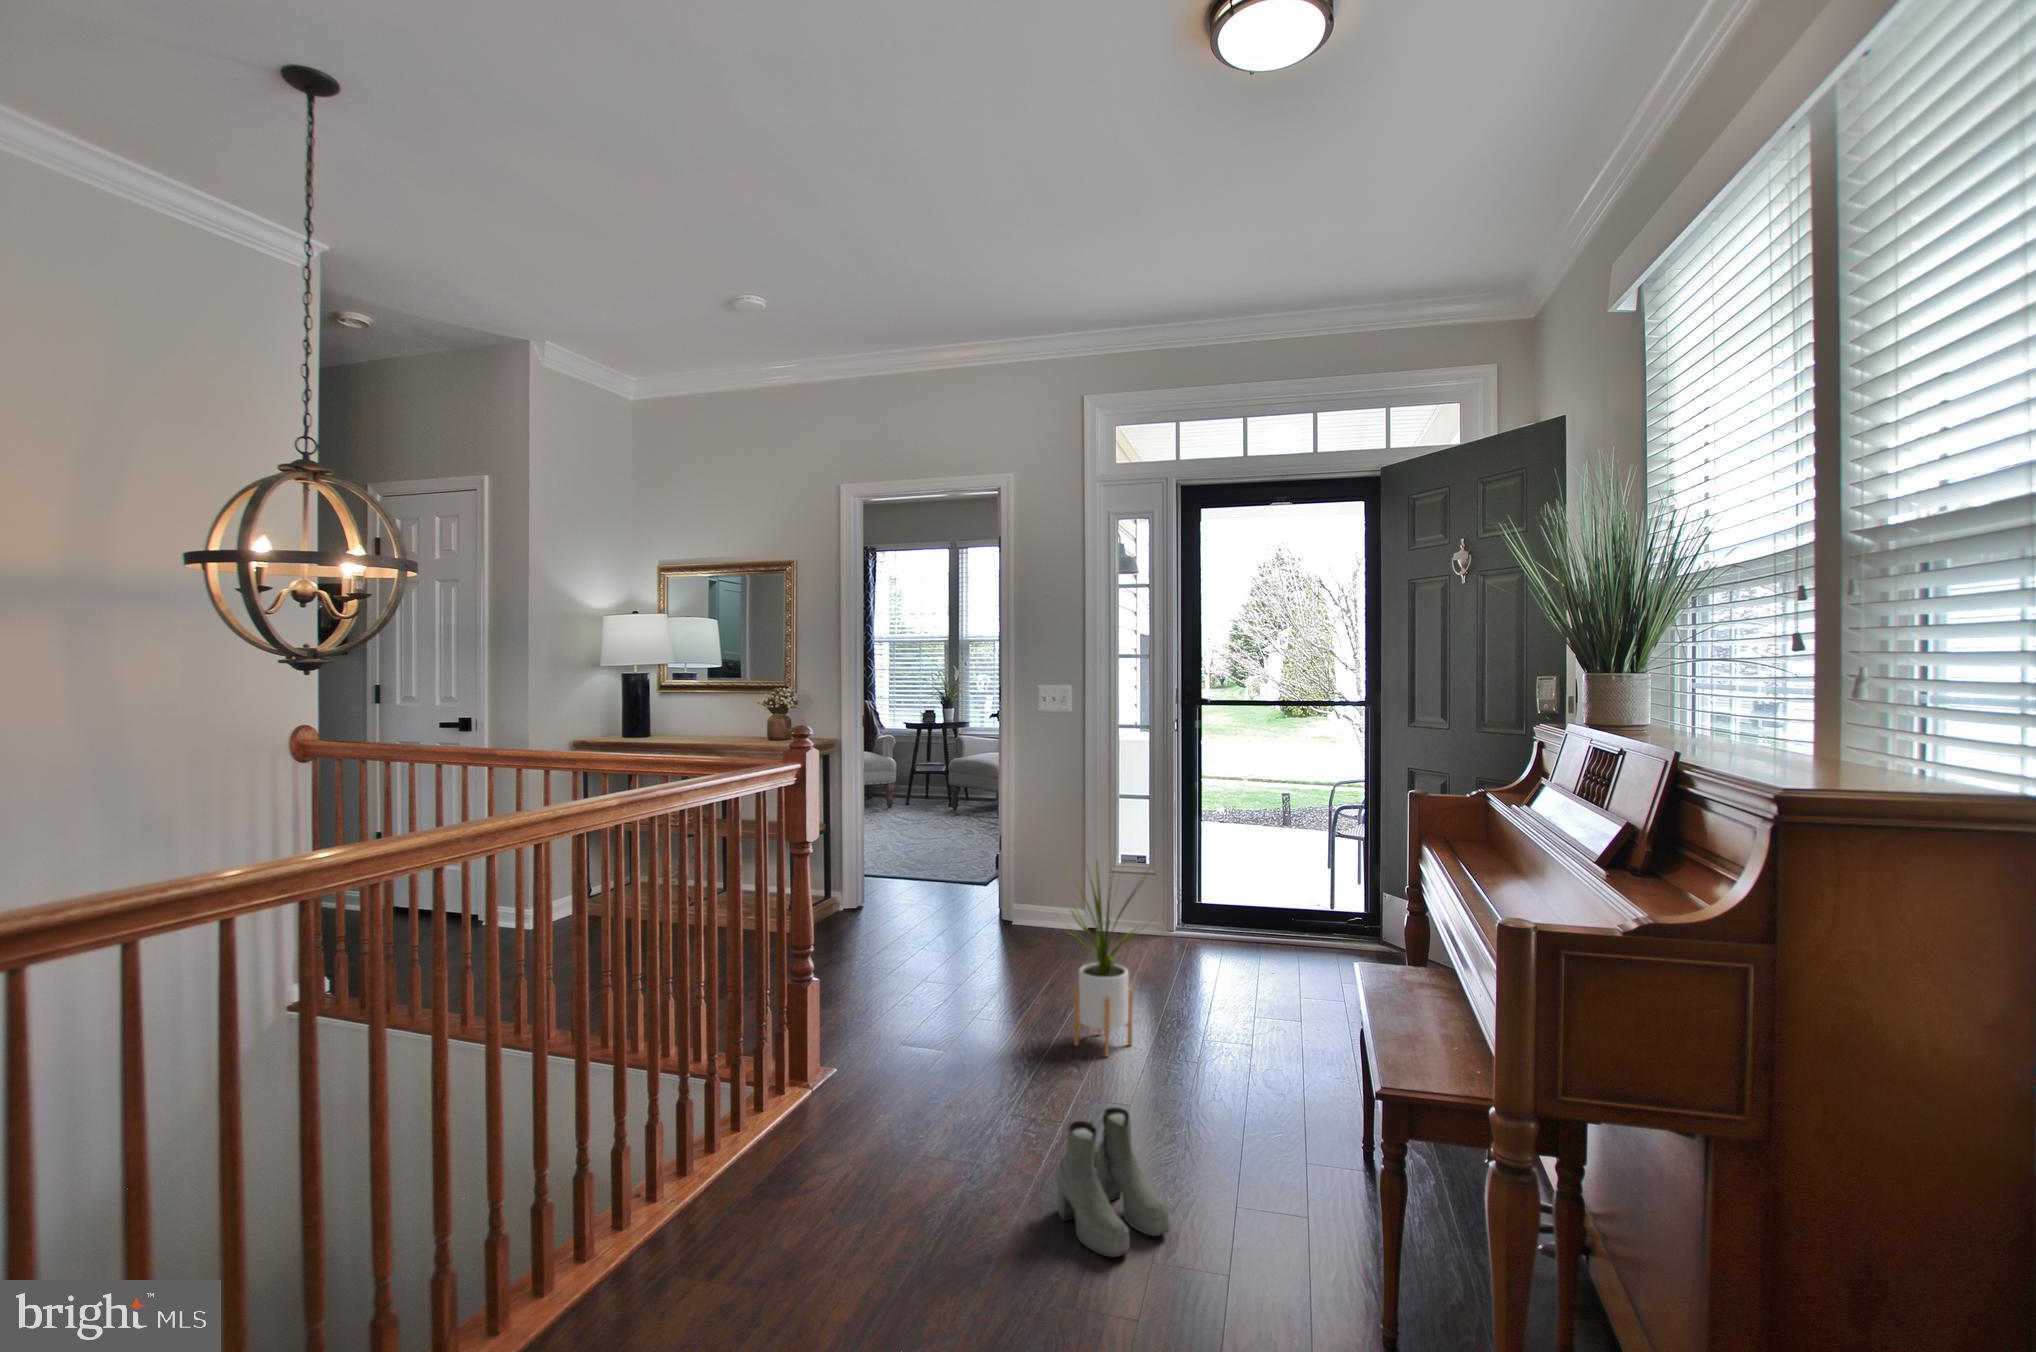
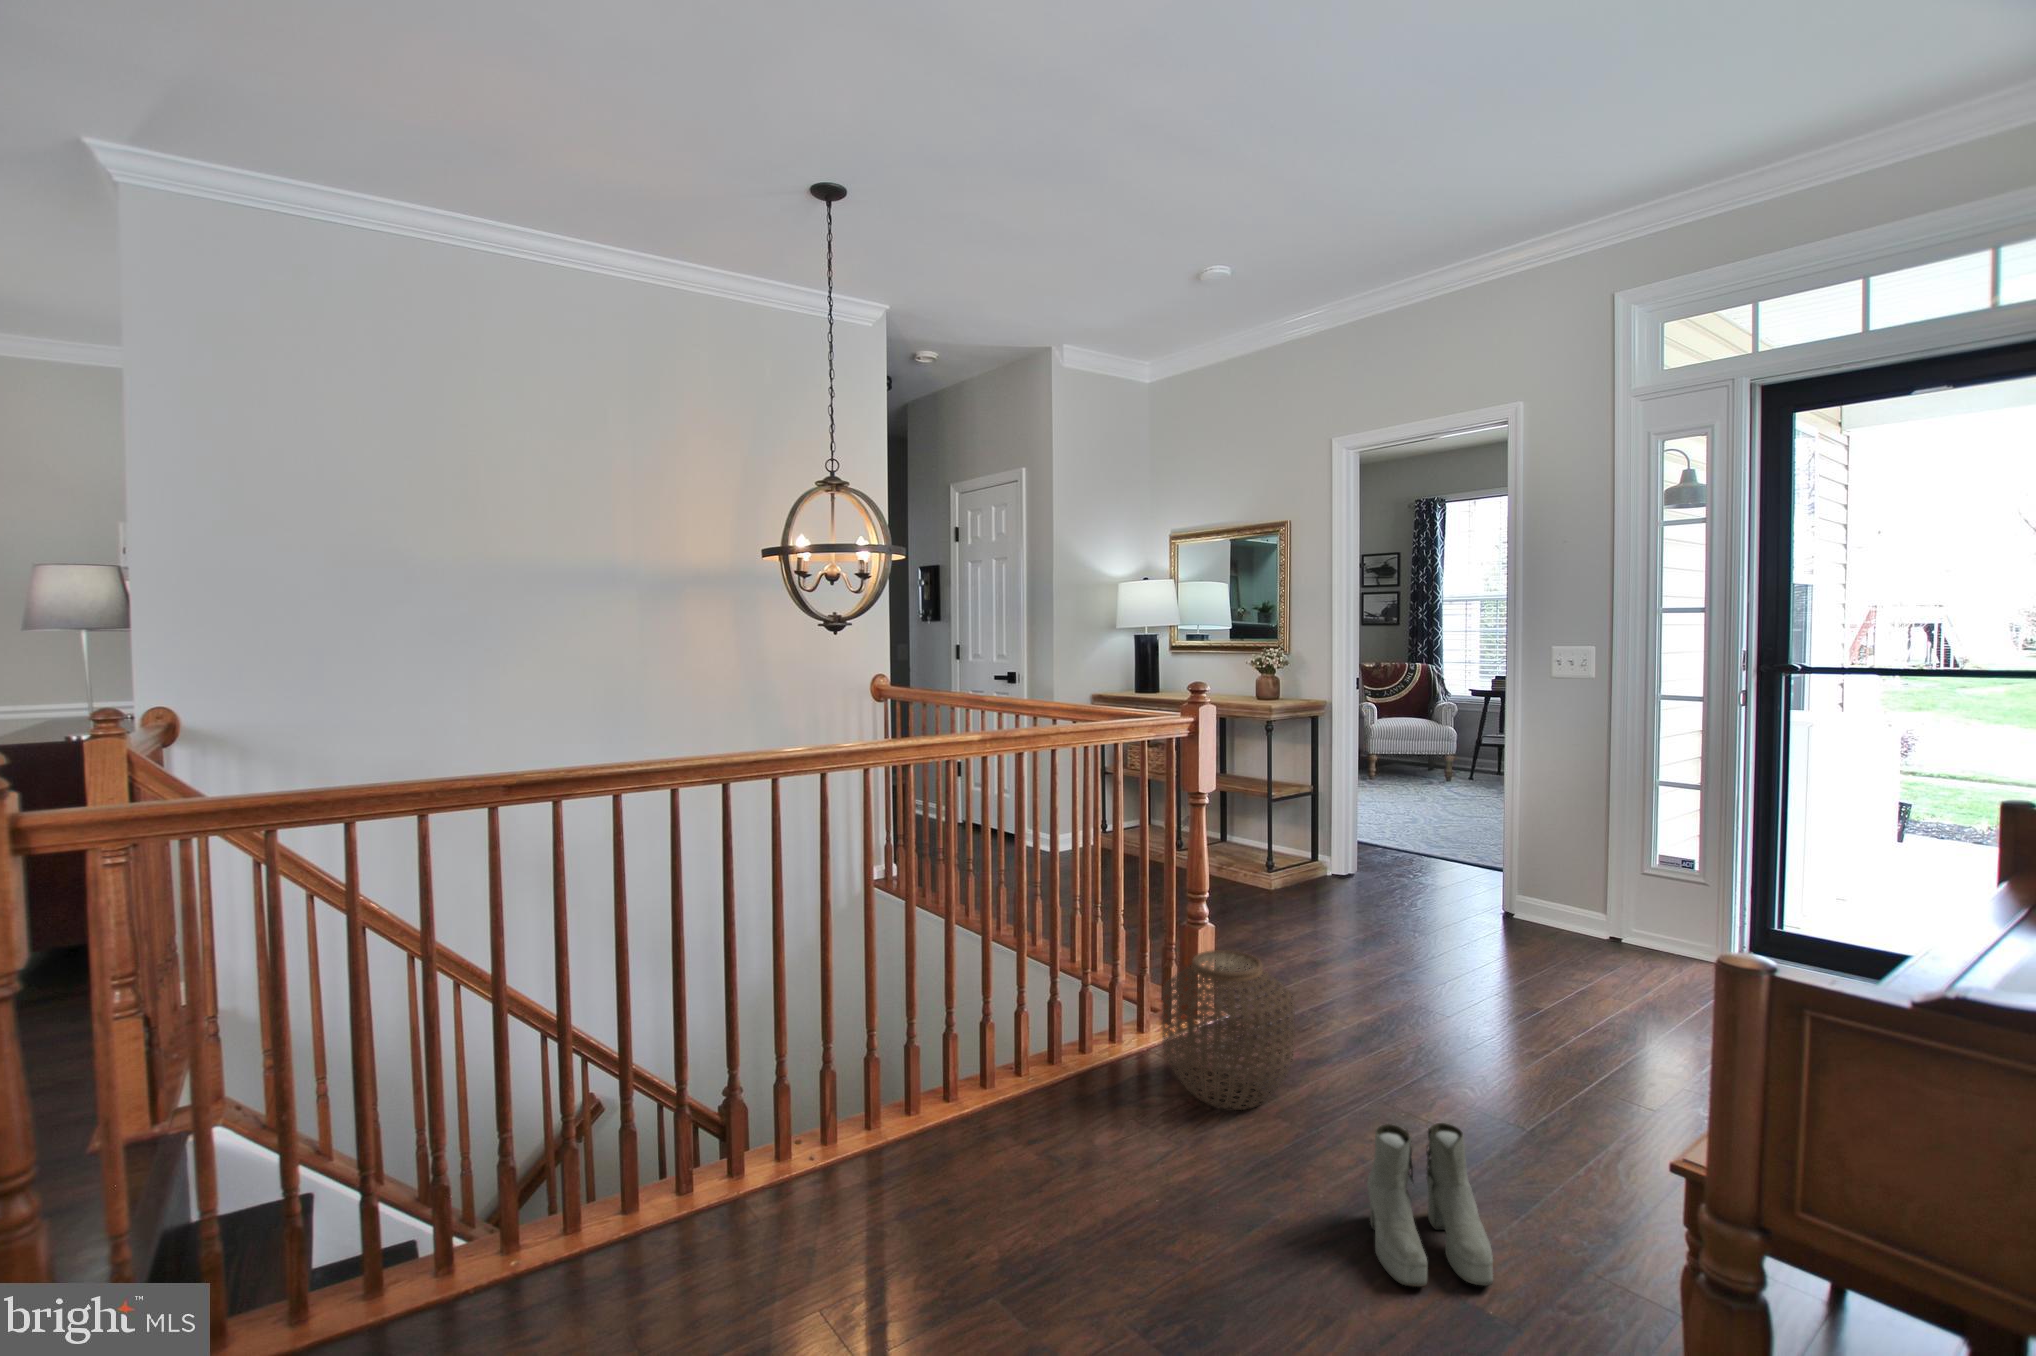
house plant: present [1071,855,1150,1057] -> none [1482,830,1629,1083]
woven basket: none [812,996,943,1158] -> present [1161,950,1295,1110]

